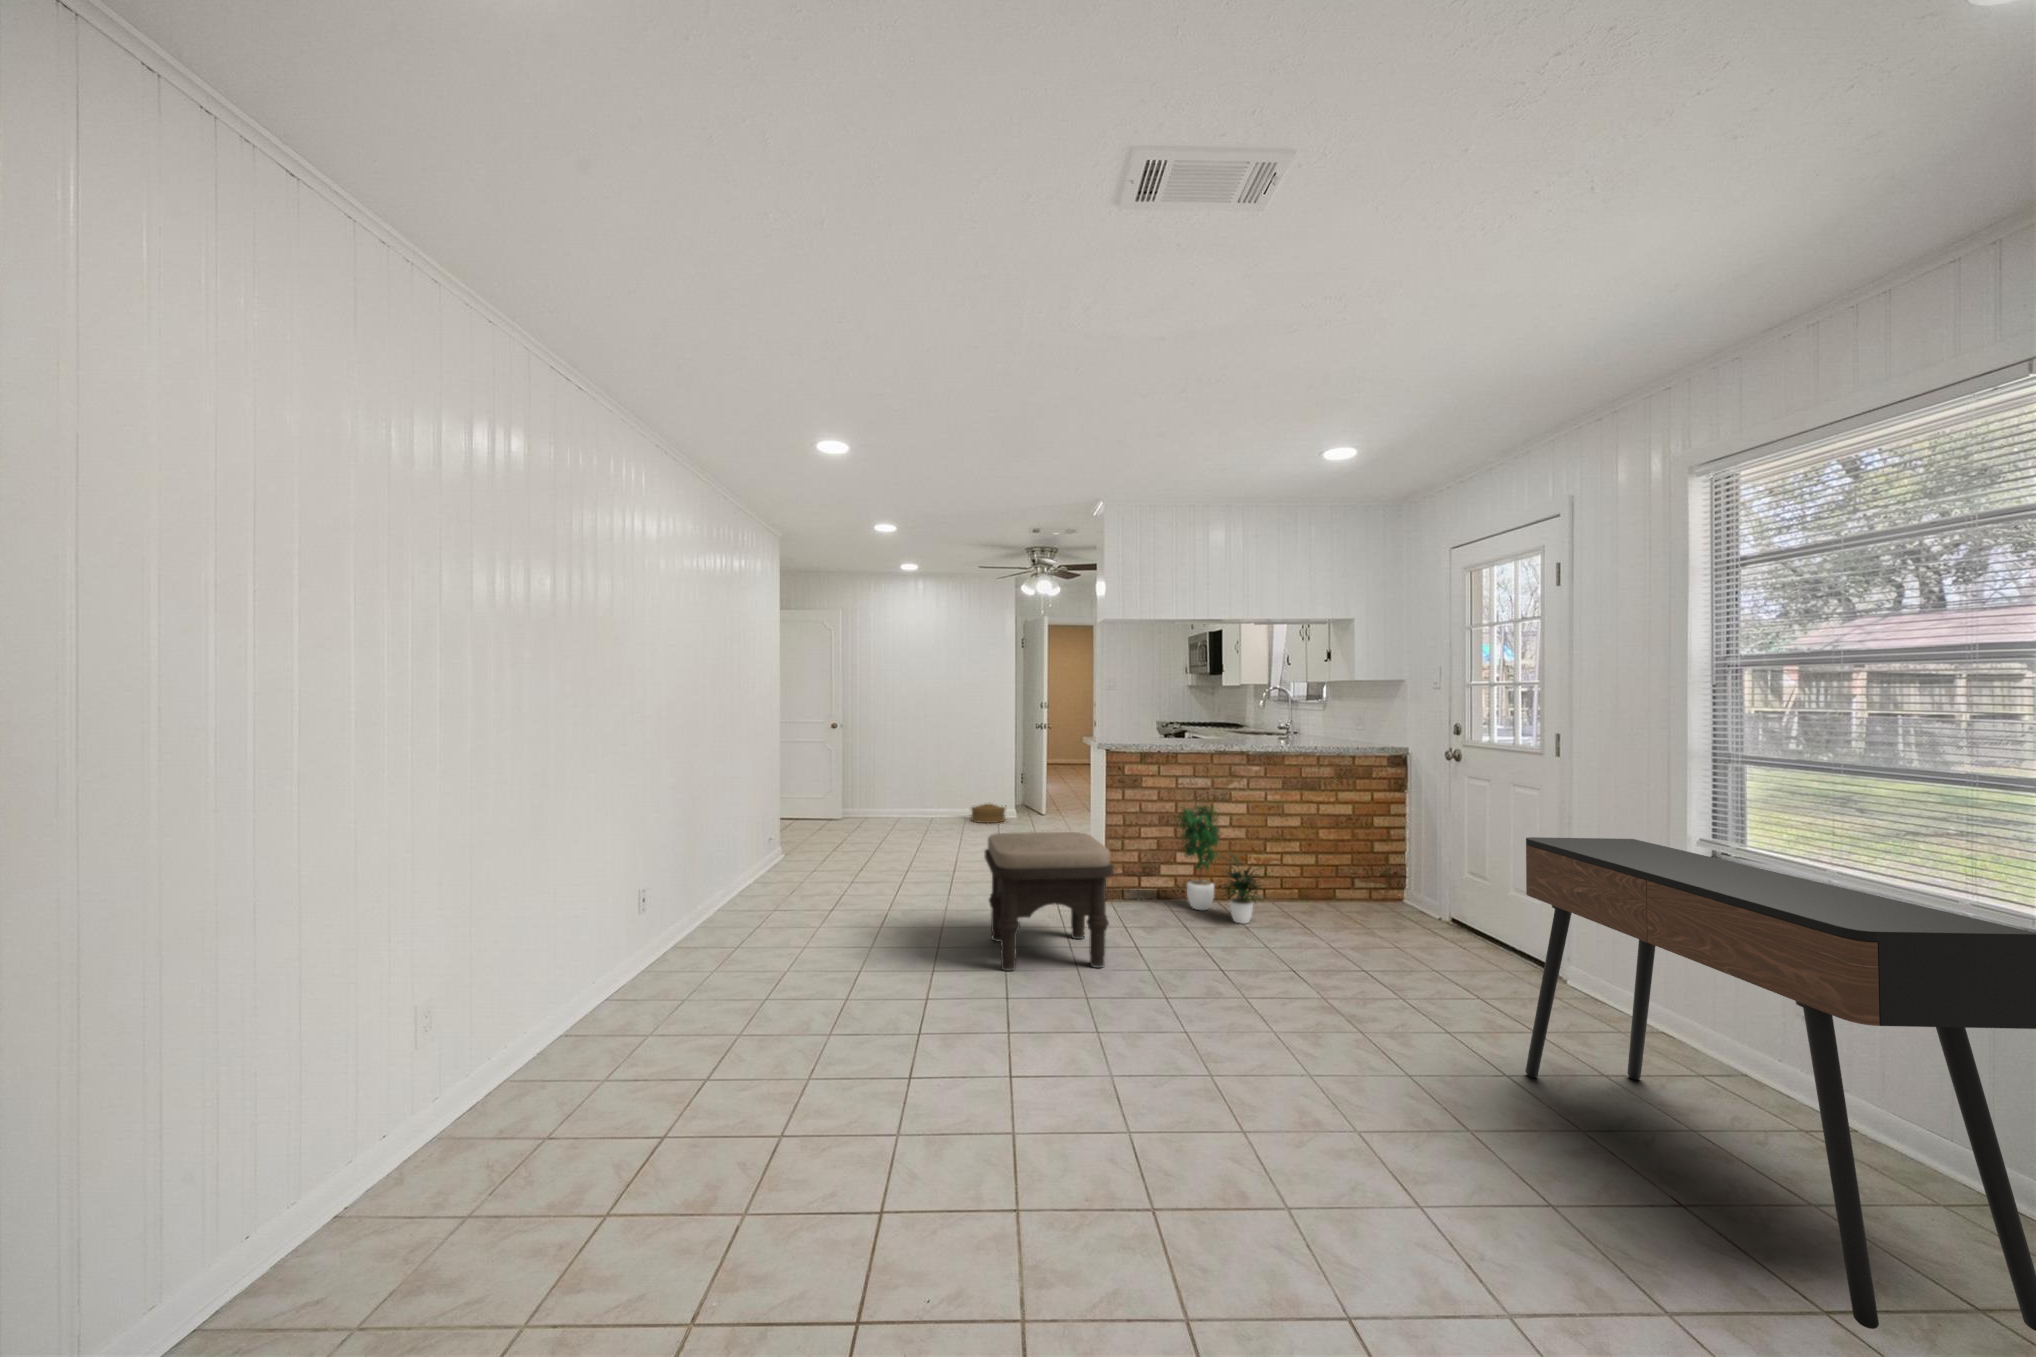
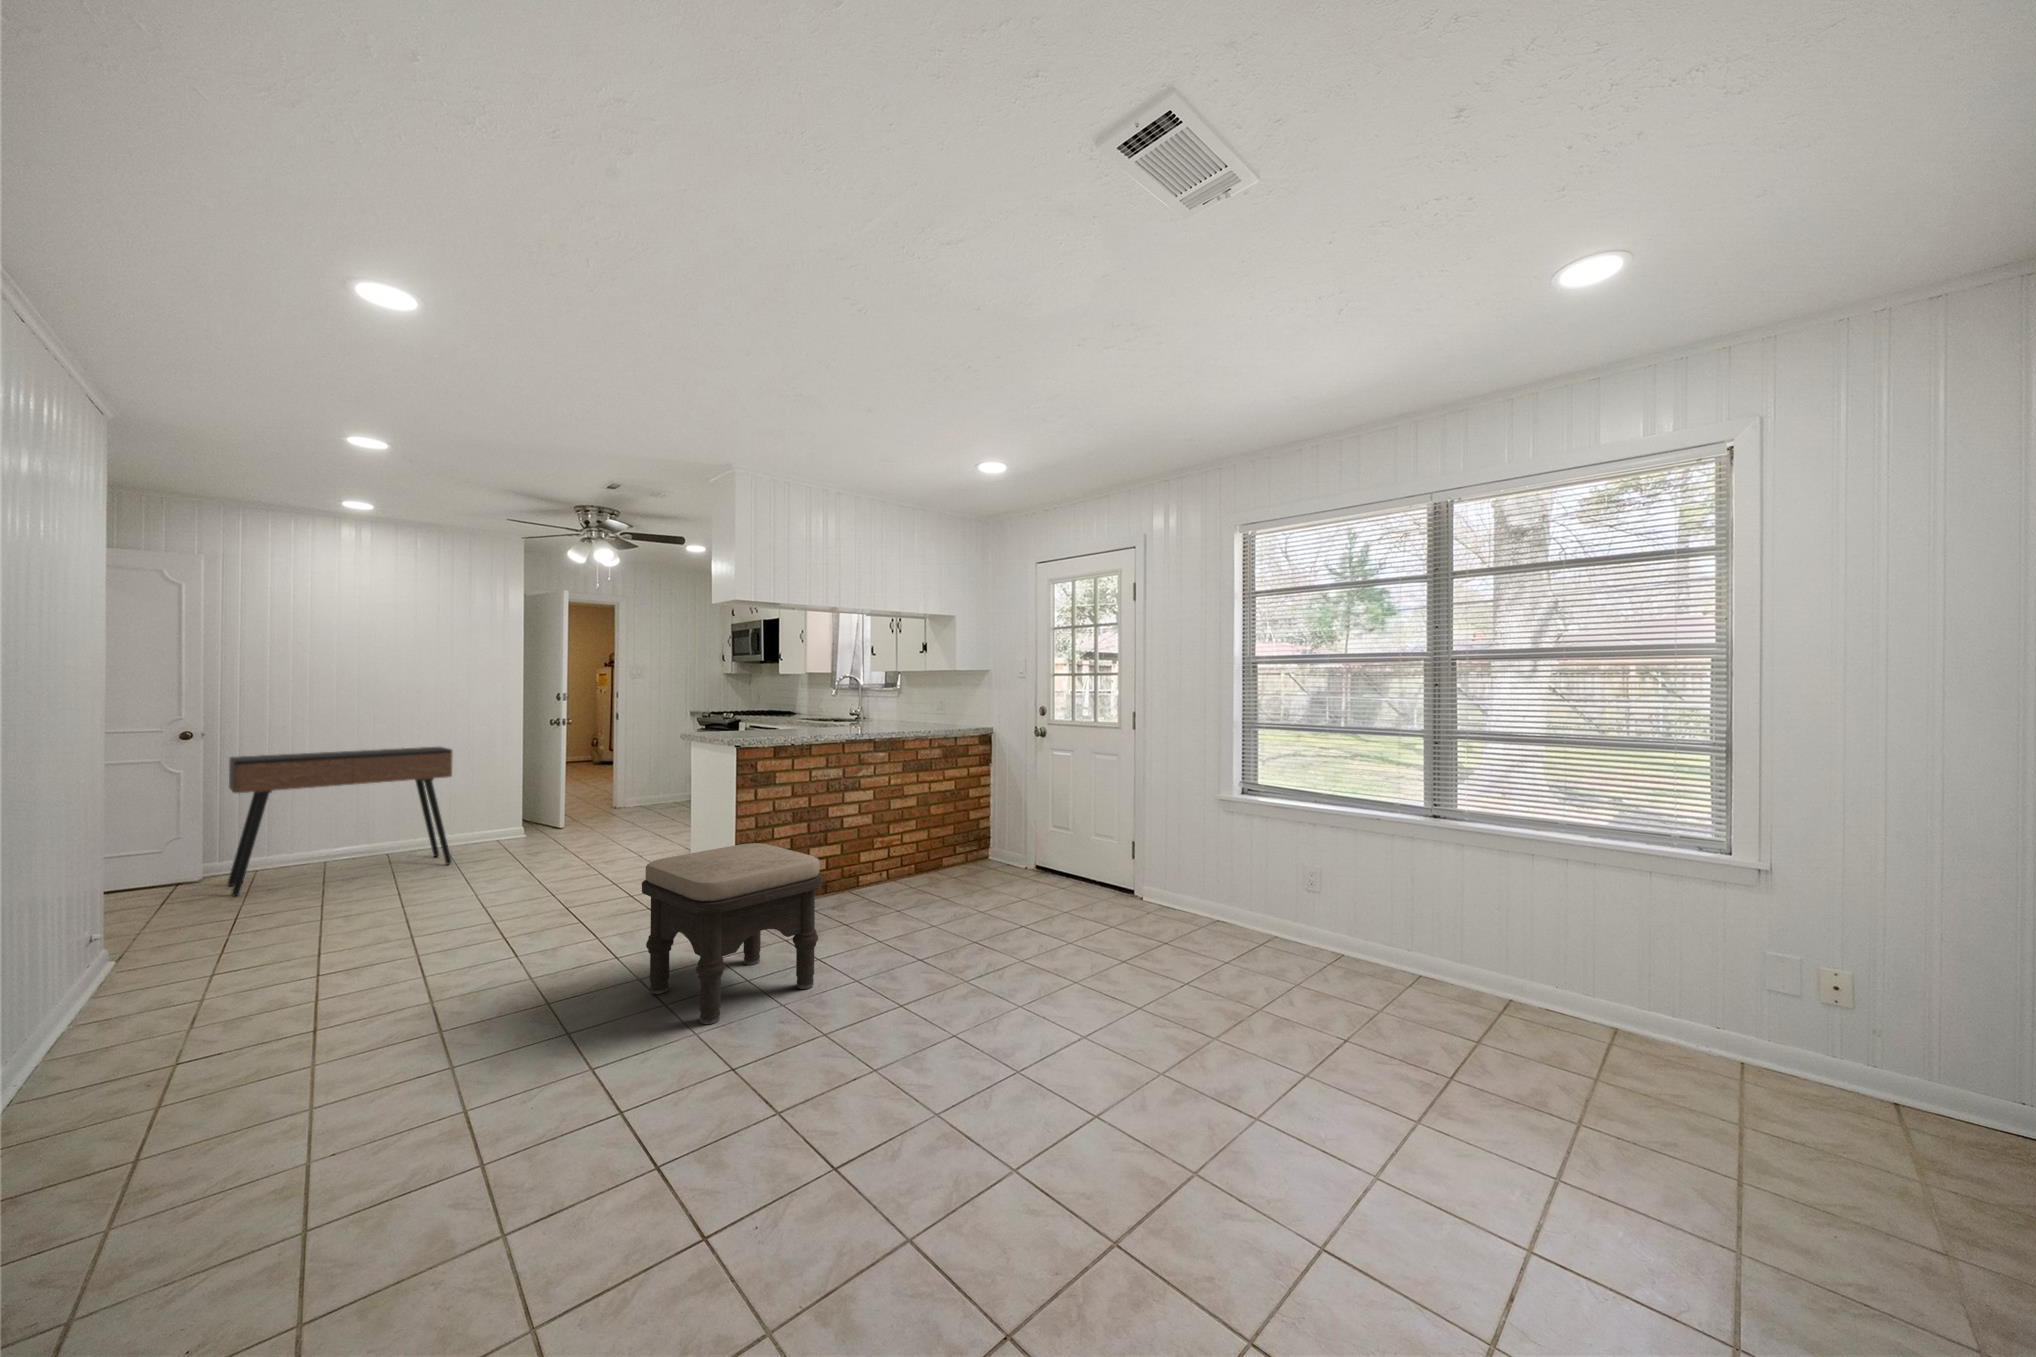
woven basket: present [971,802,1006,823] -> none [448,797,509,852]
potted plant: present [1178,803,1261,924] -> none [817,788,916,907]
console table: present [1525,837,2036,1331] -> present [228,747,452,896]

